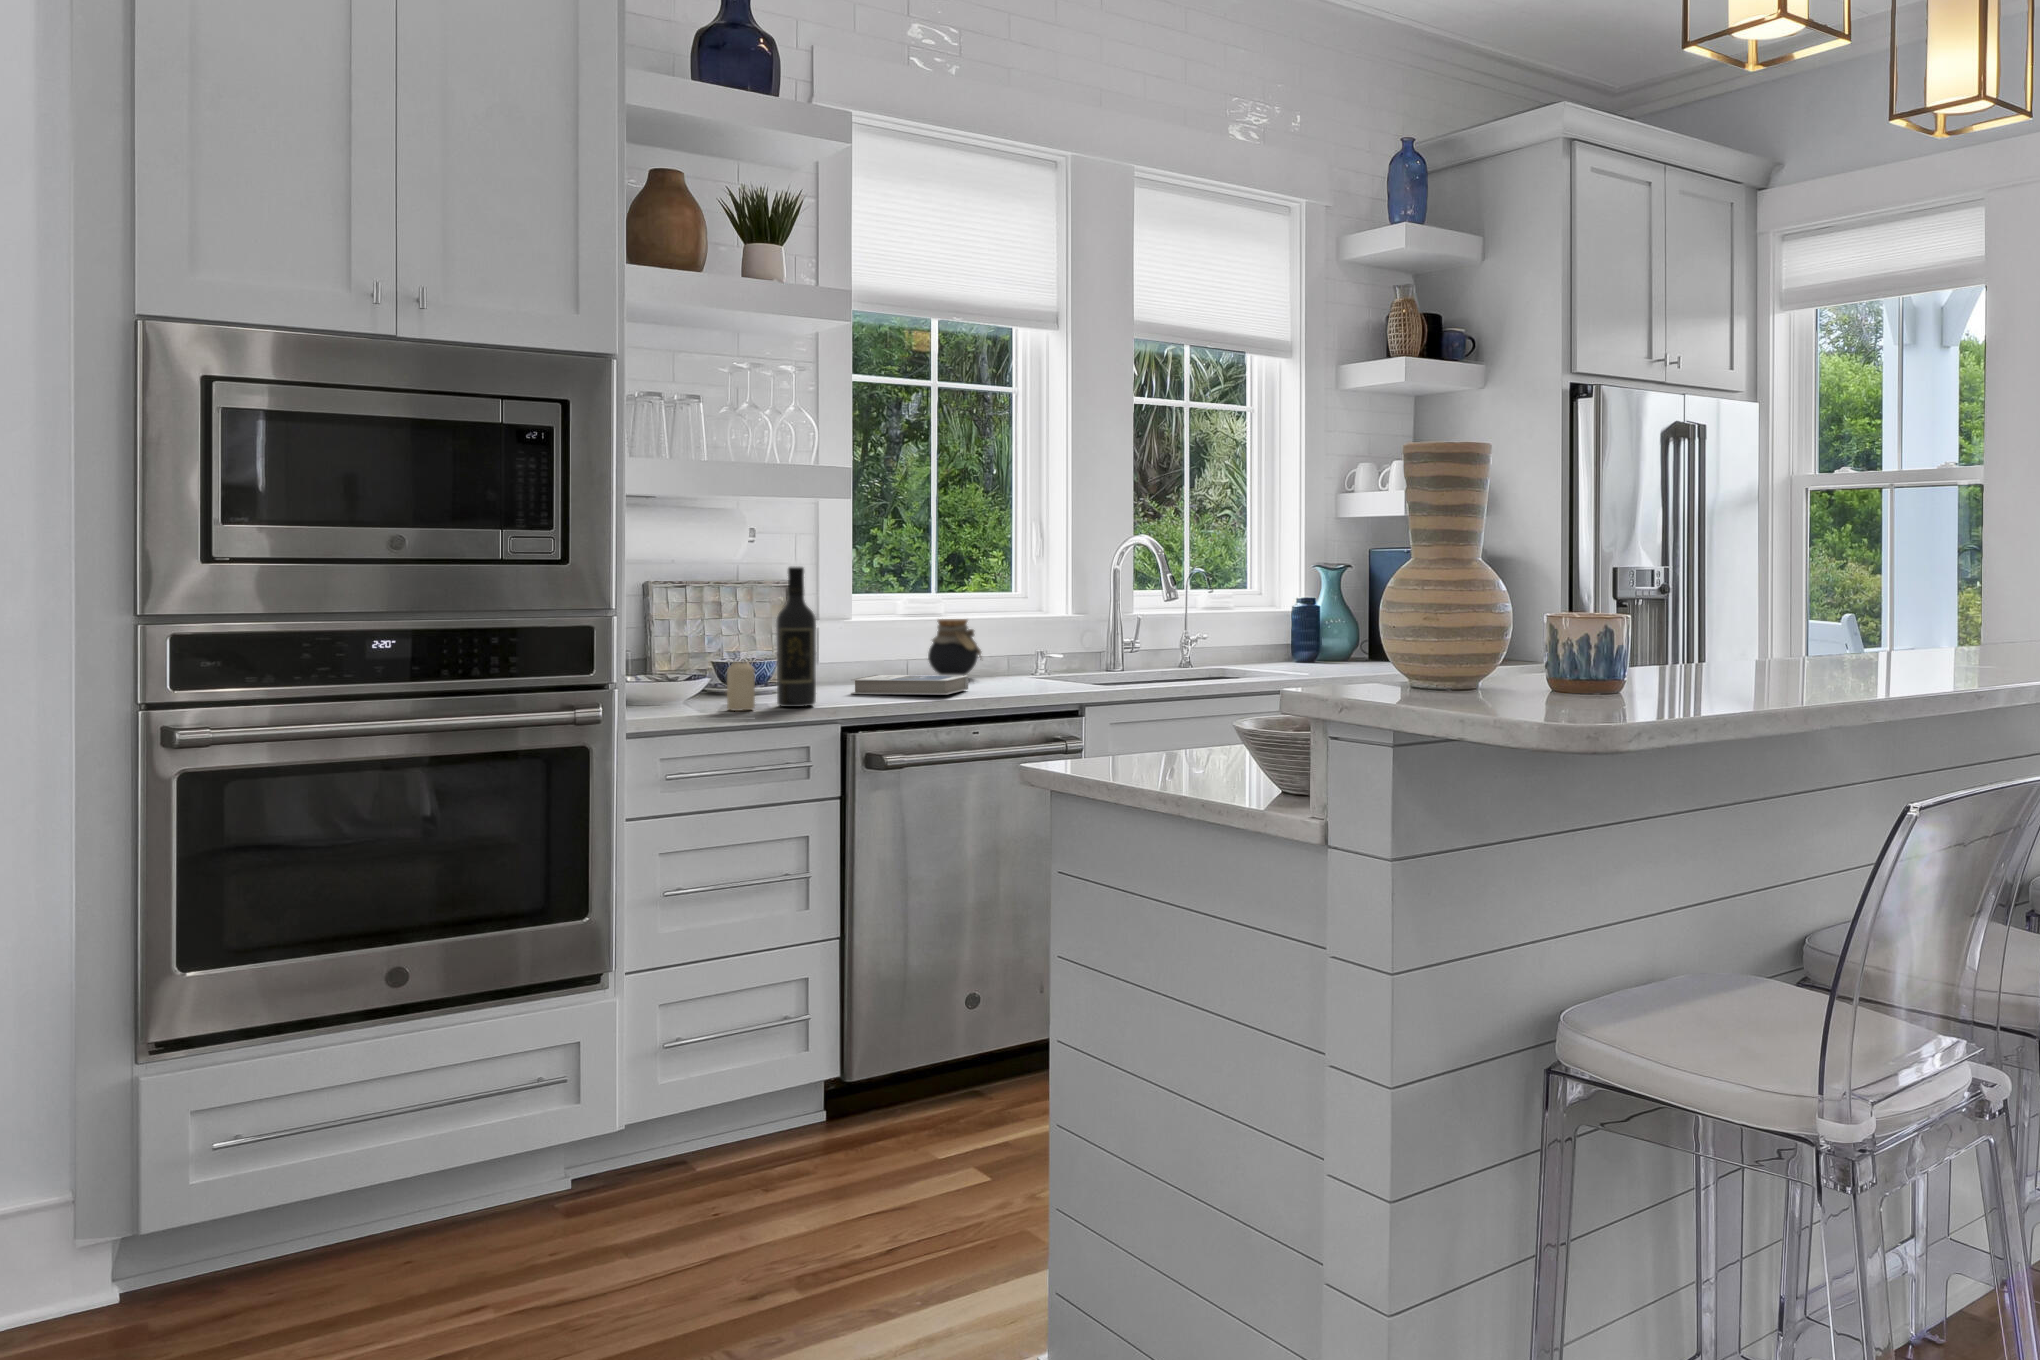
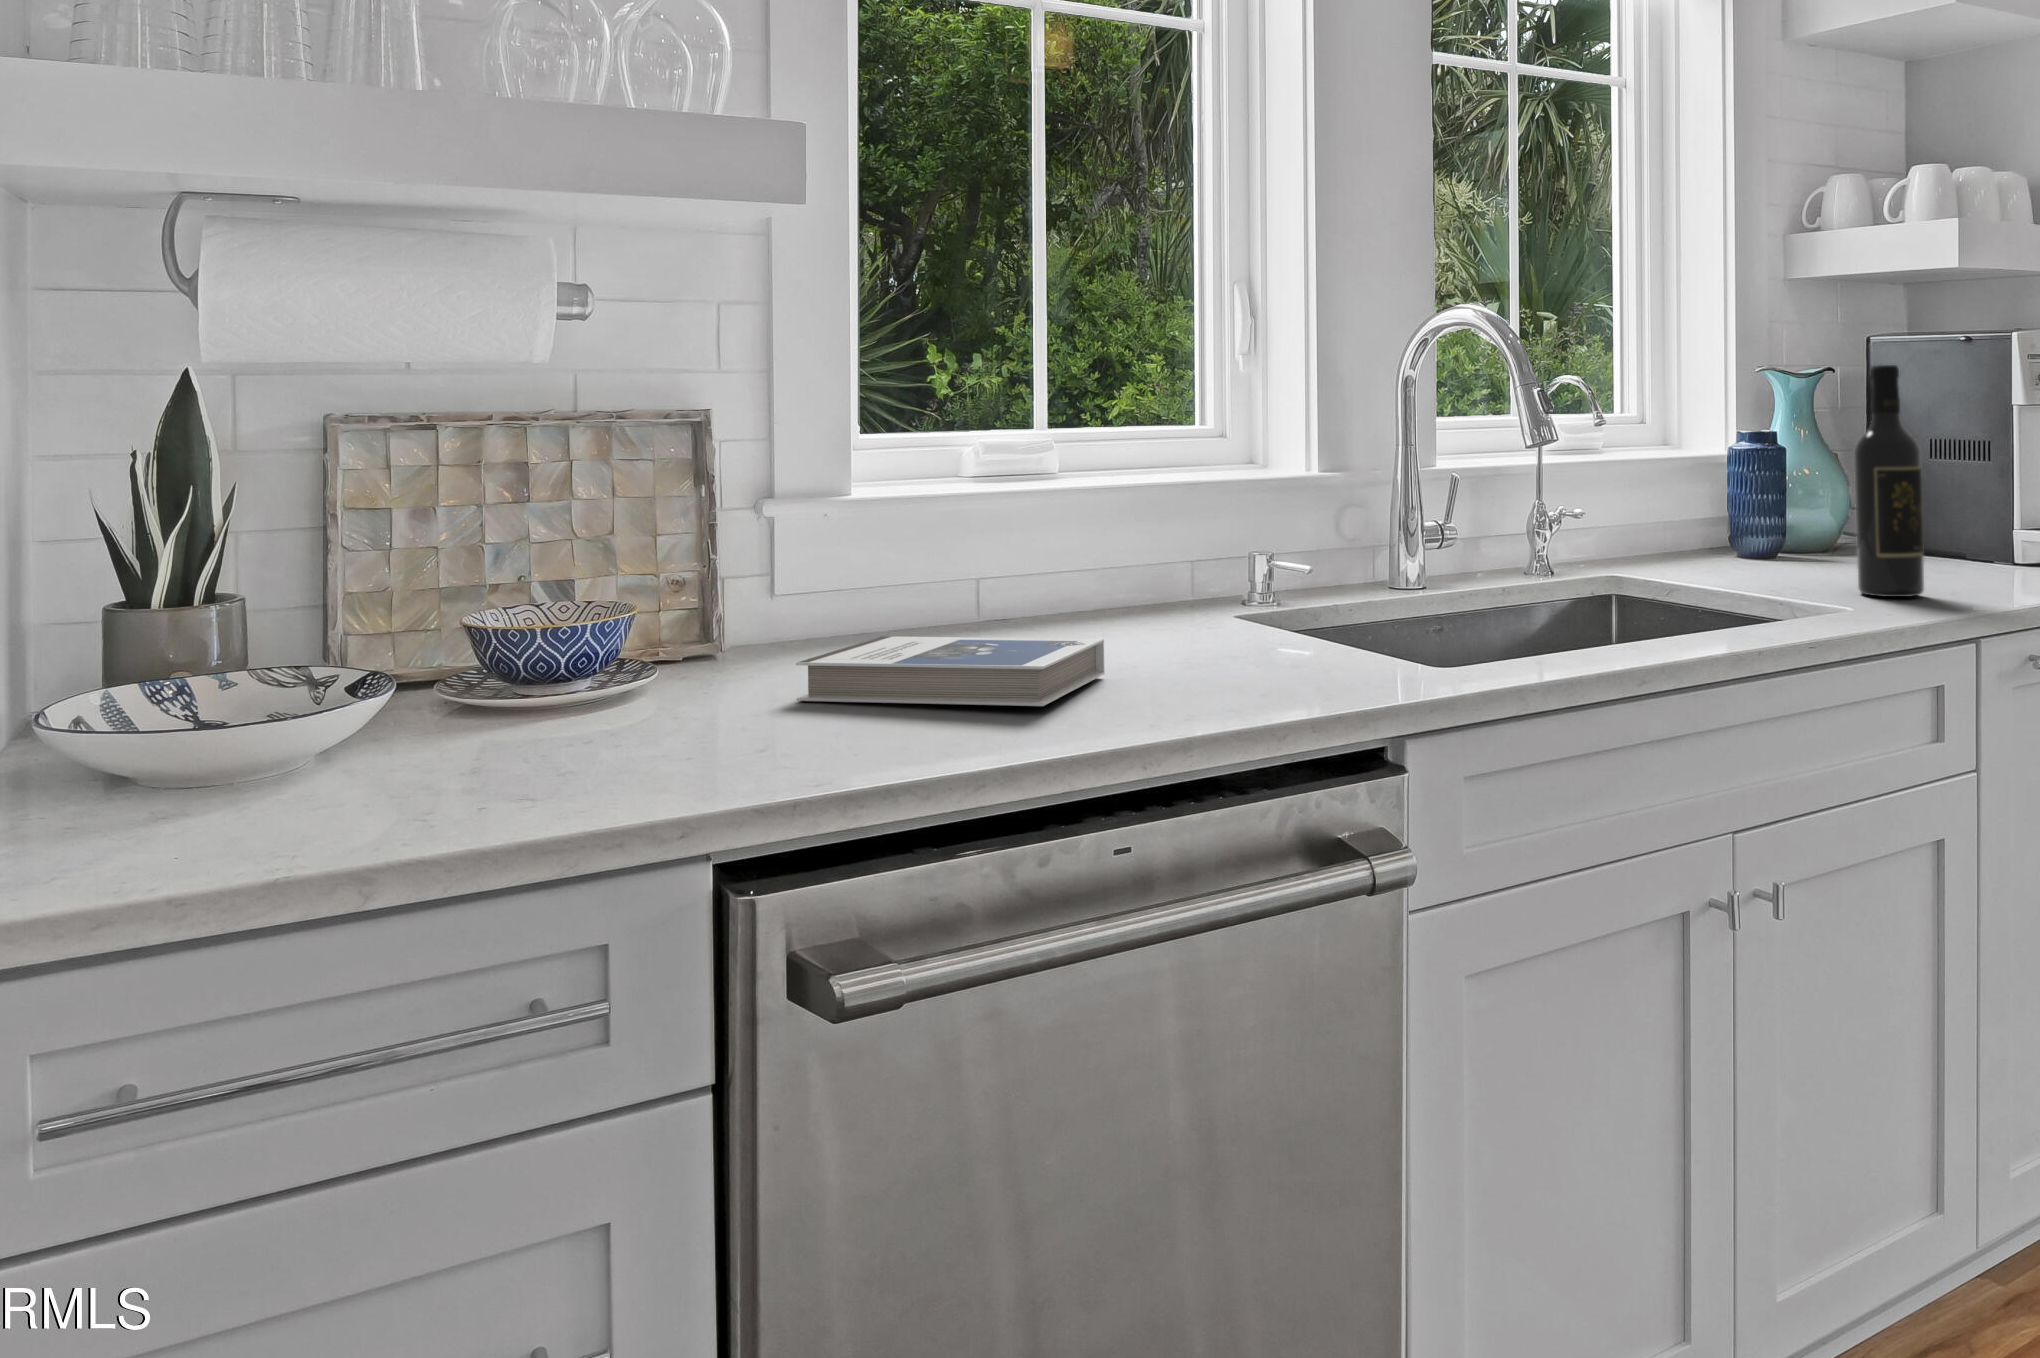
wine bottle: present [776,567,816,707] -> present [1854,365,1924,597]
jar: present [928,619,981,676] -> none [1019,491,1141,626]
candle: present [727,662,755,711] -> none [336,651,431,814]

